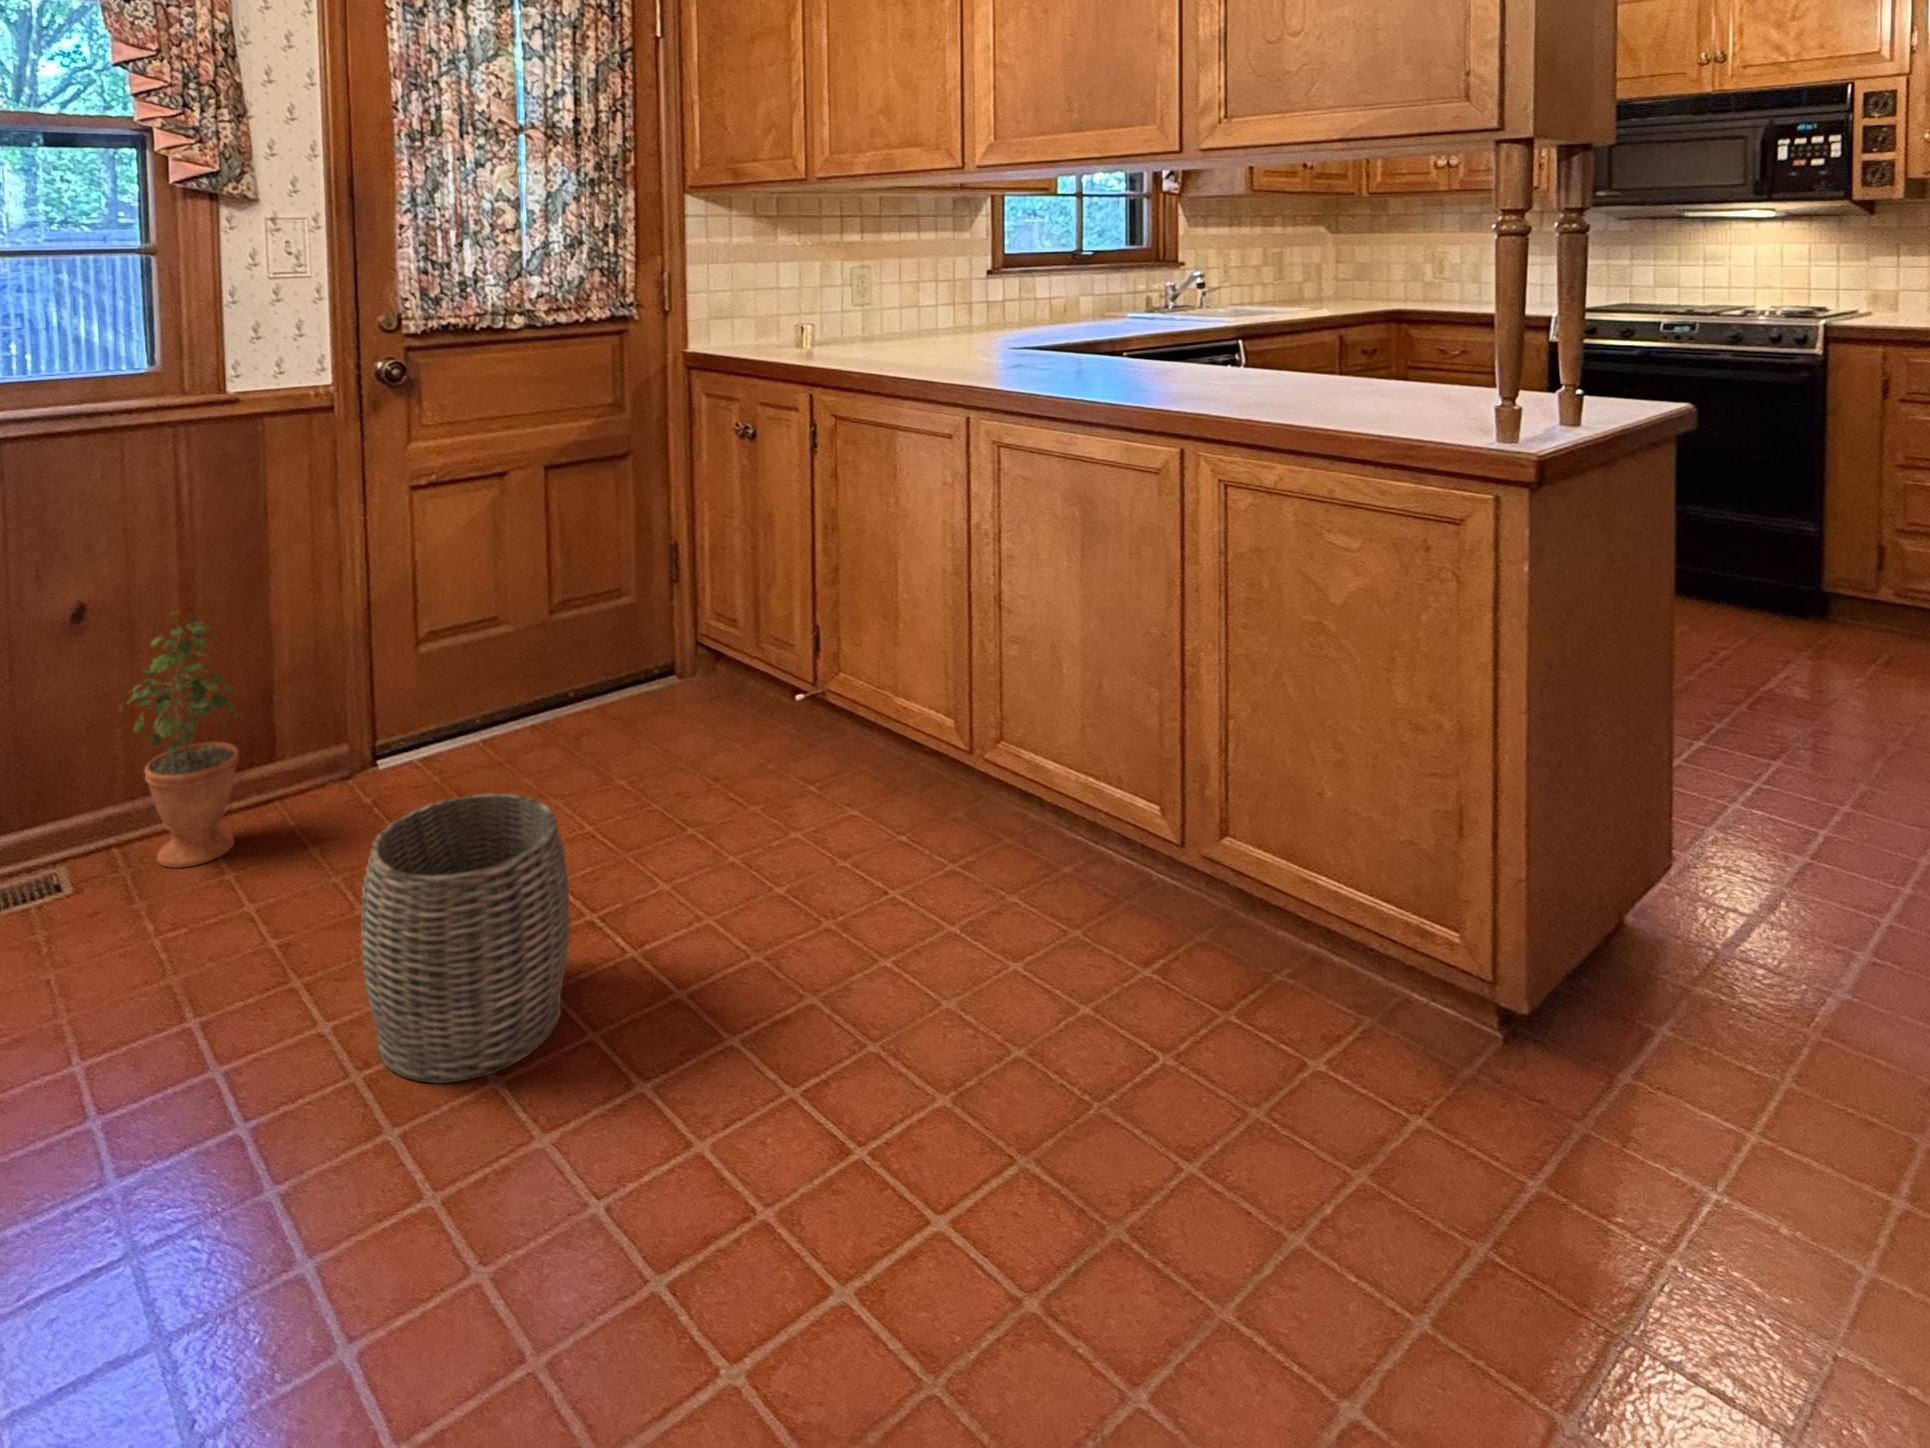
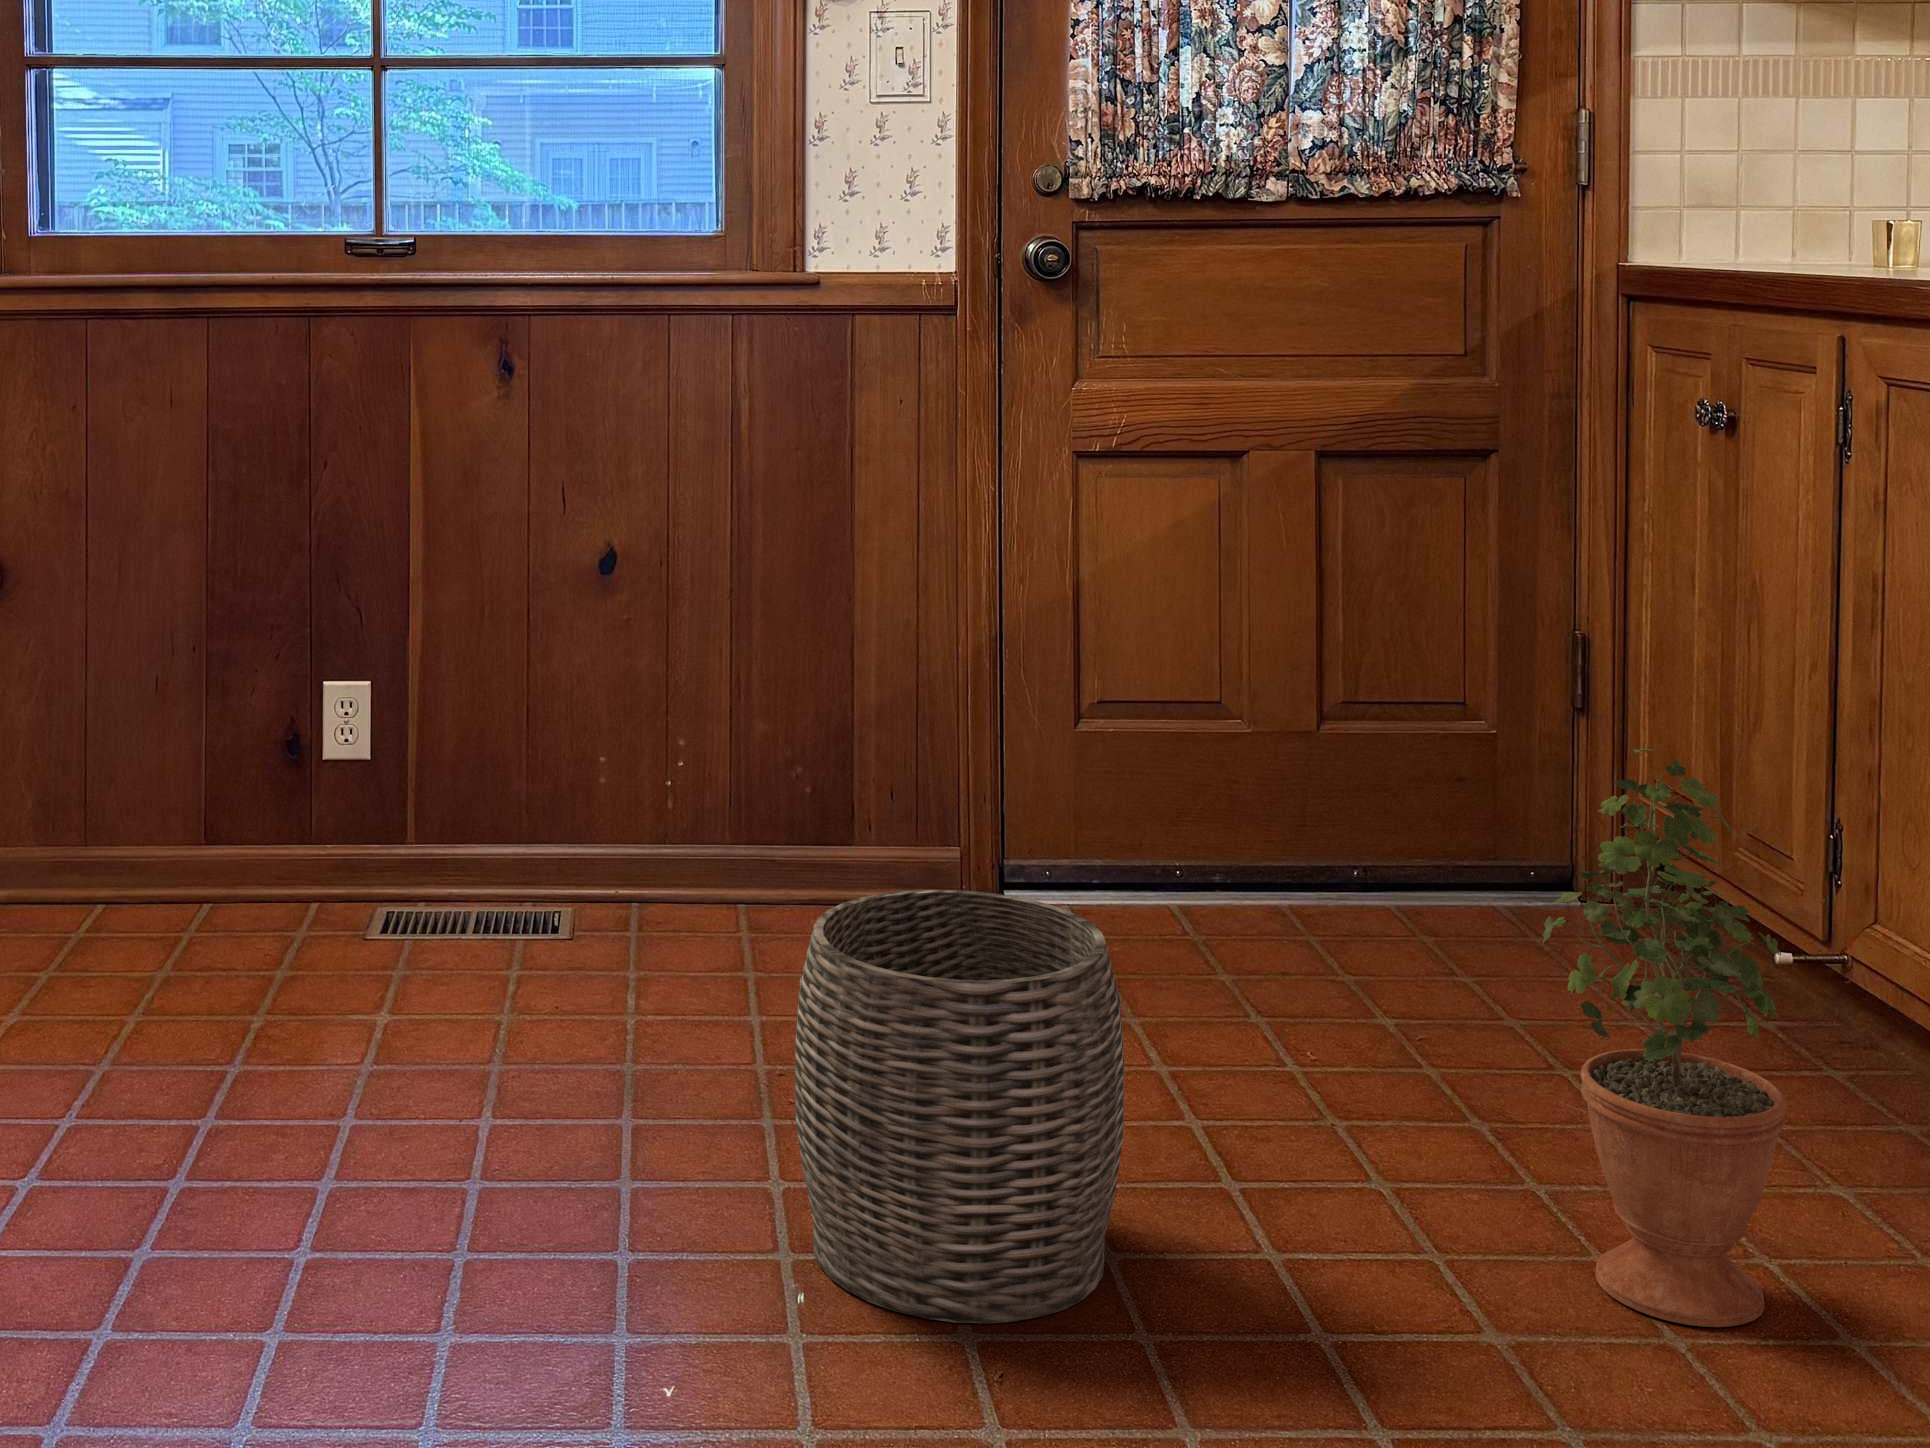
potted plant: present [123,614,239,868] -> present [1543,749,1786,1327]

